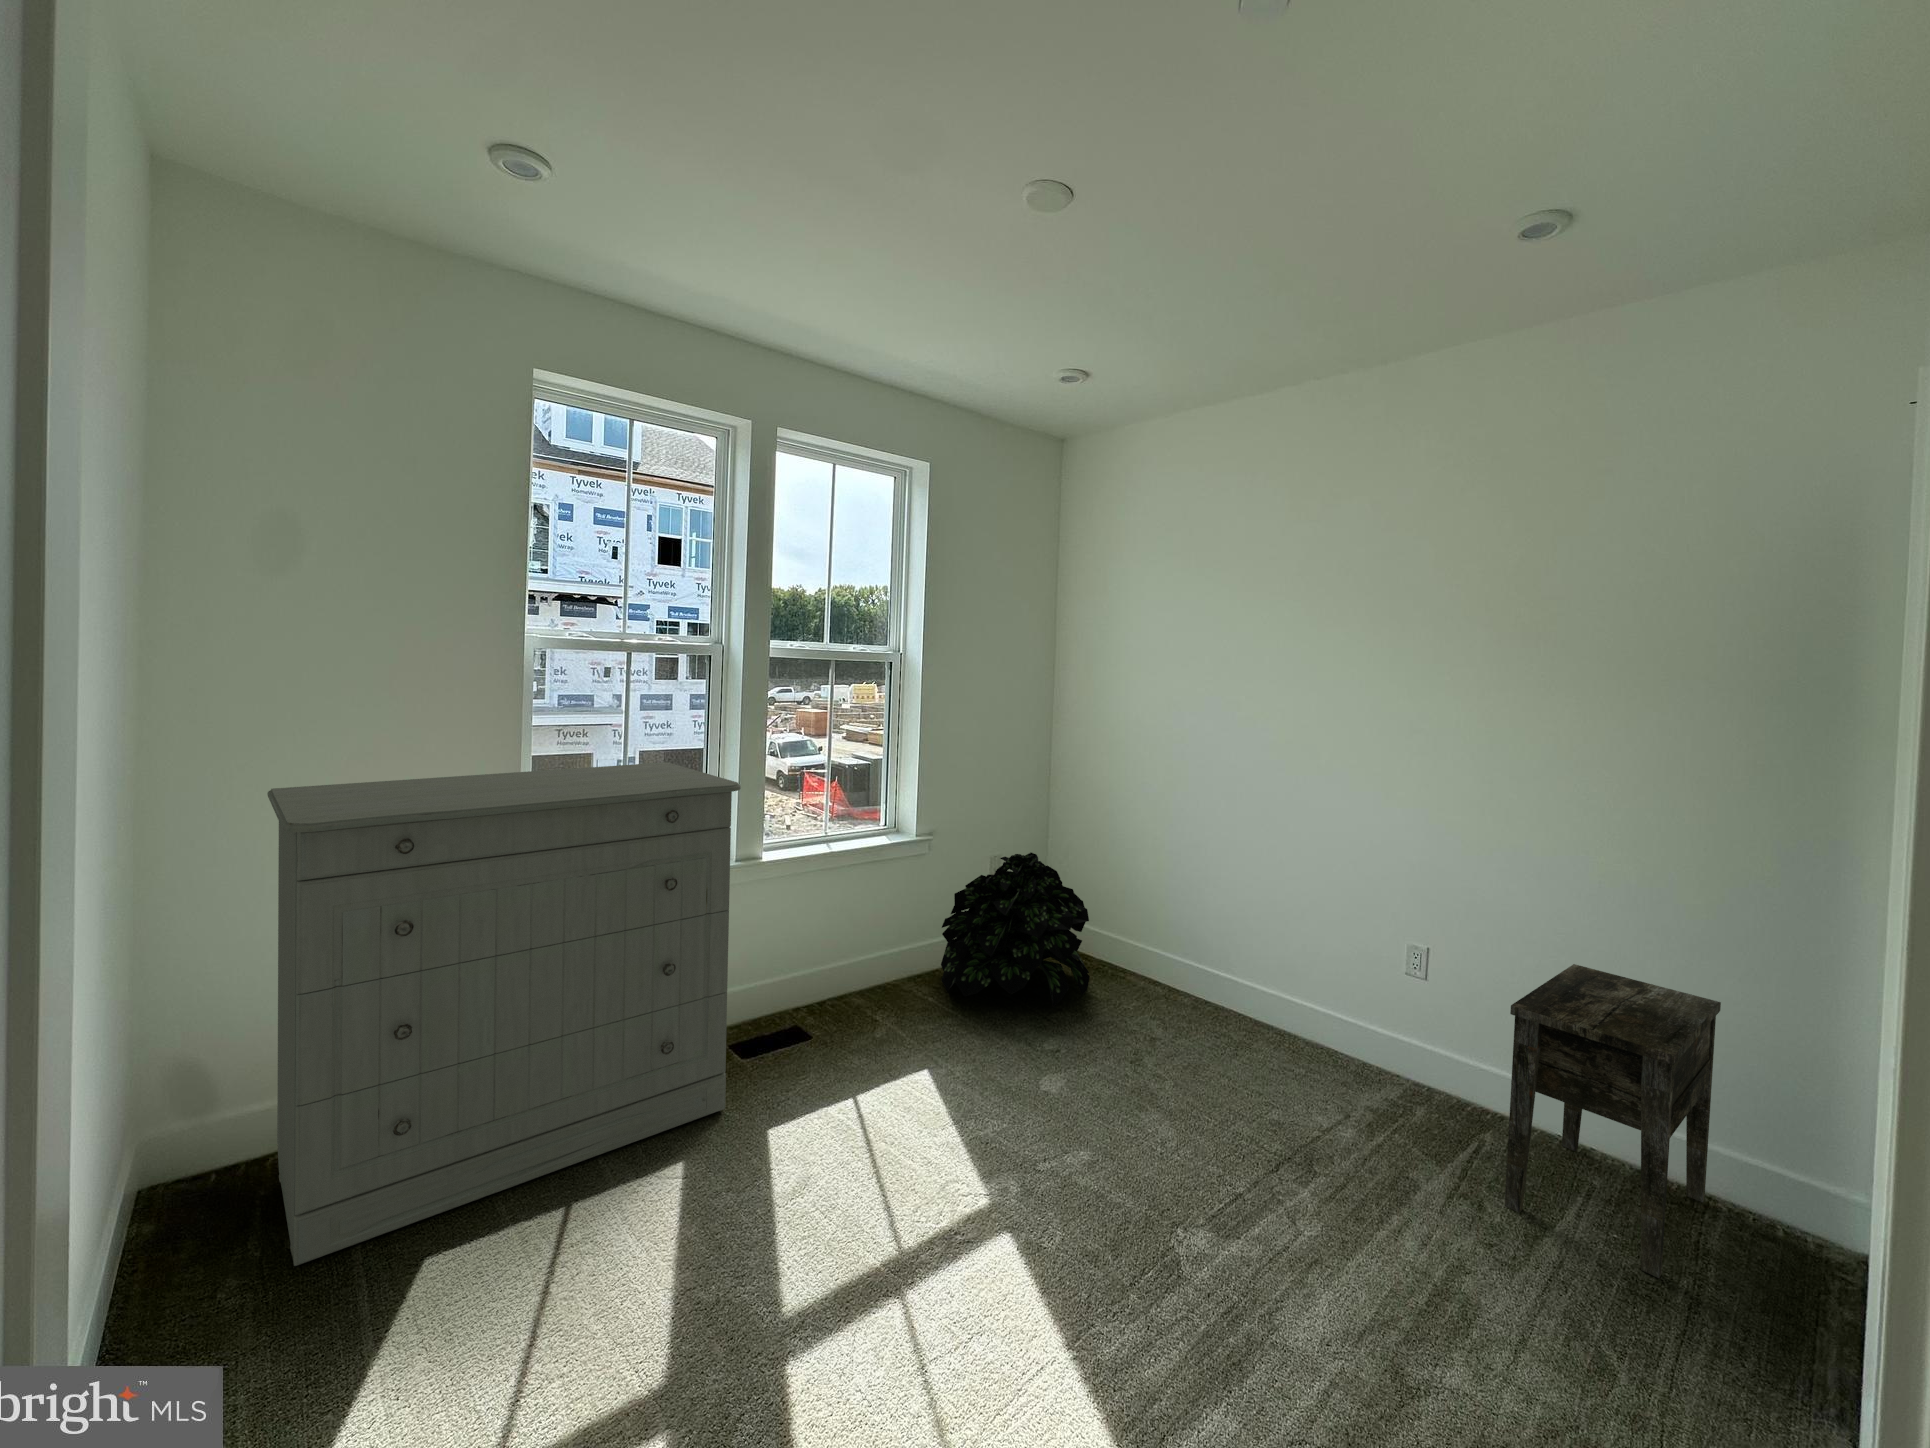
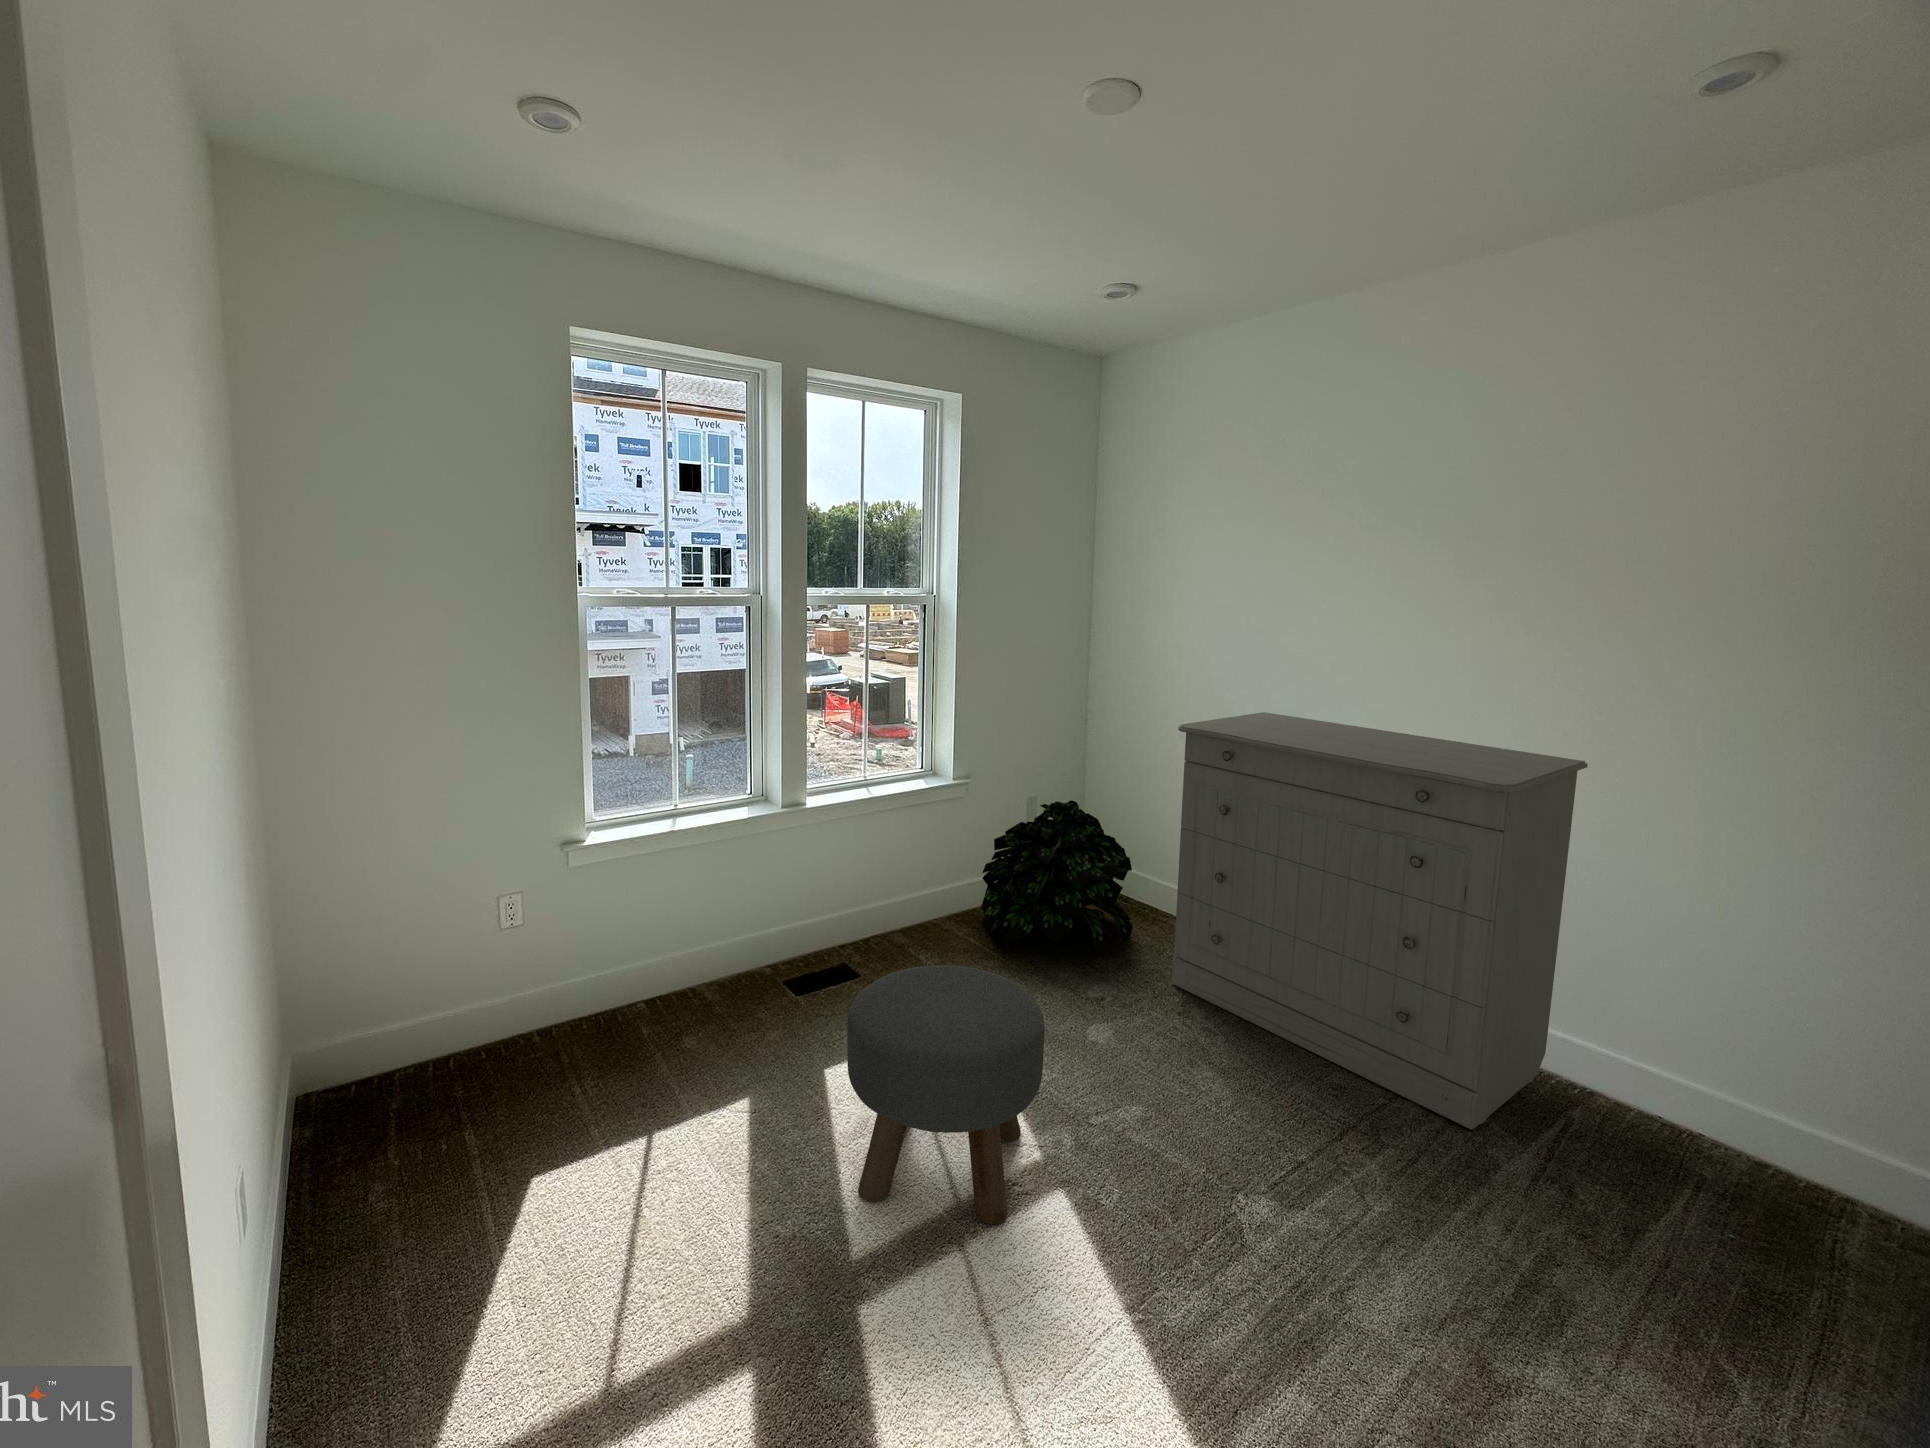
dresser: present [267,762,741,1266] -> present [1172,712,1588,1130]
side table: present [1505,964,1721,1278] -> none [1597,941,1876,1287]
ottoman: none [785,1009,987,1274] -> present [847,965,1045,1224]

